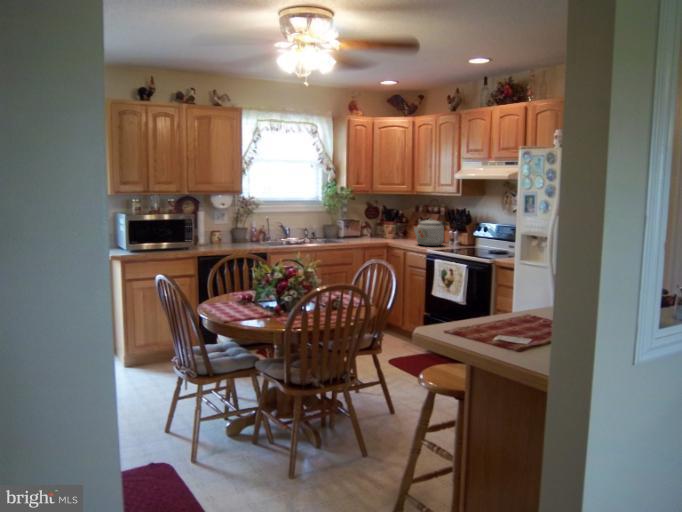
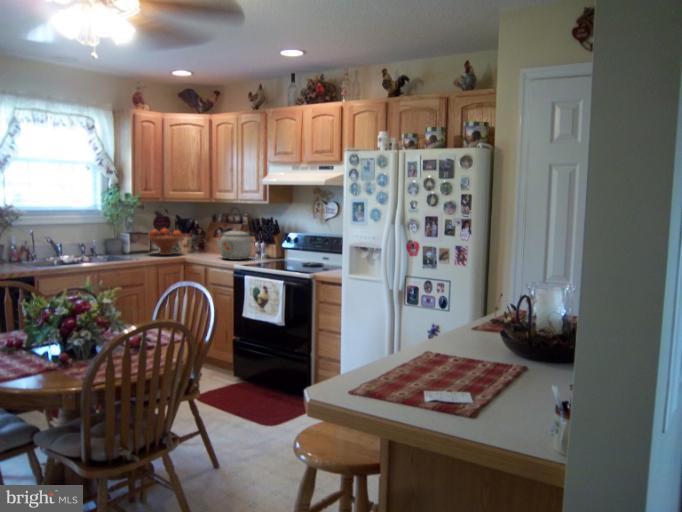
fruit bowl: none [357,217,387,240] -> present [148,228,183,255]

